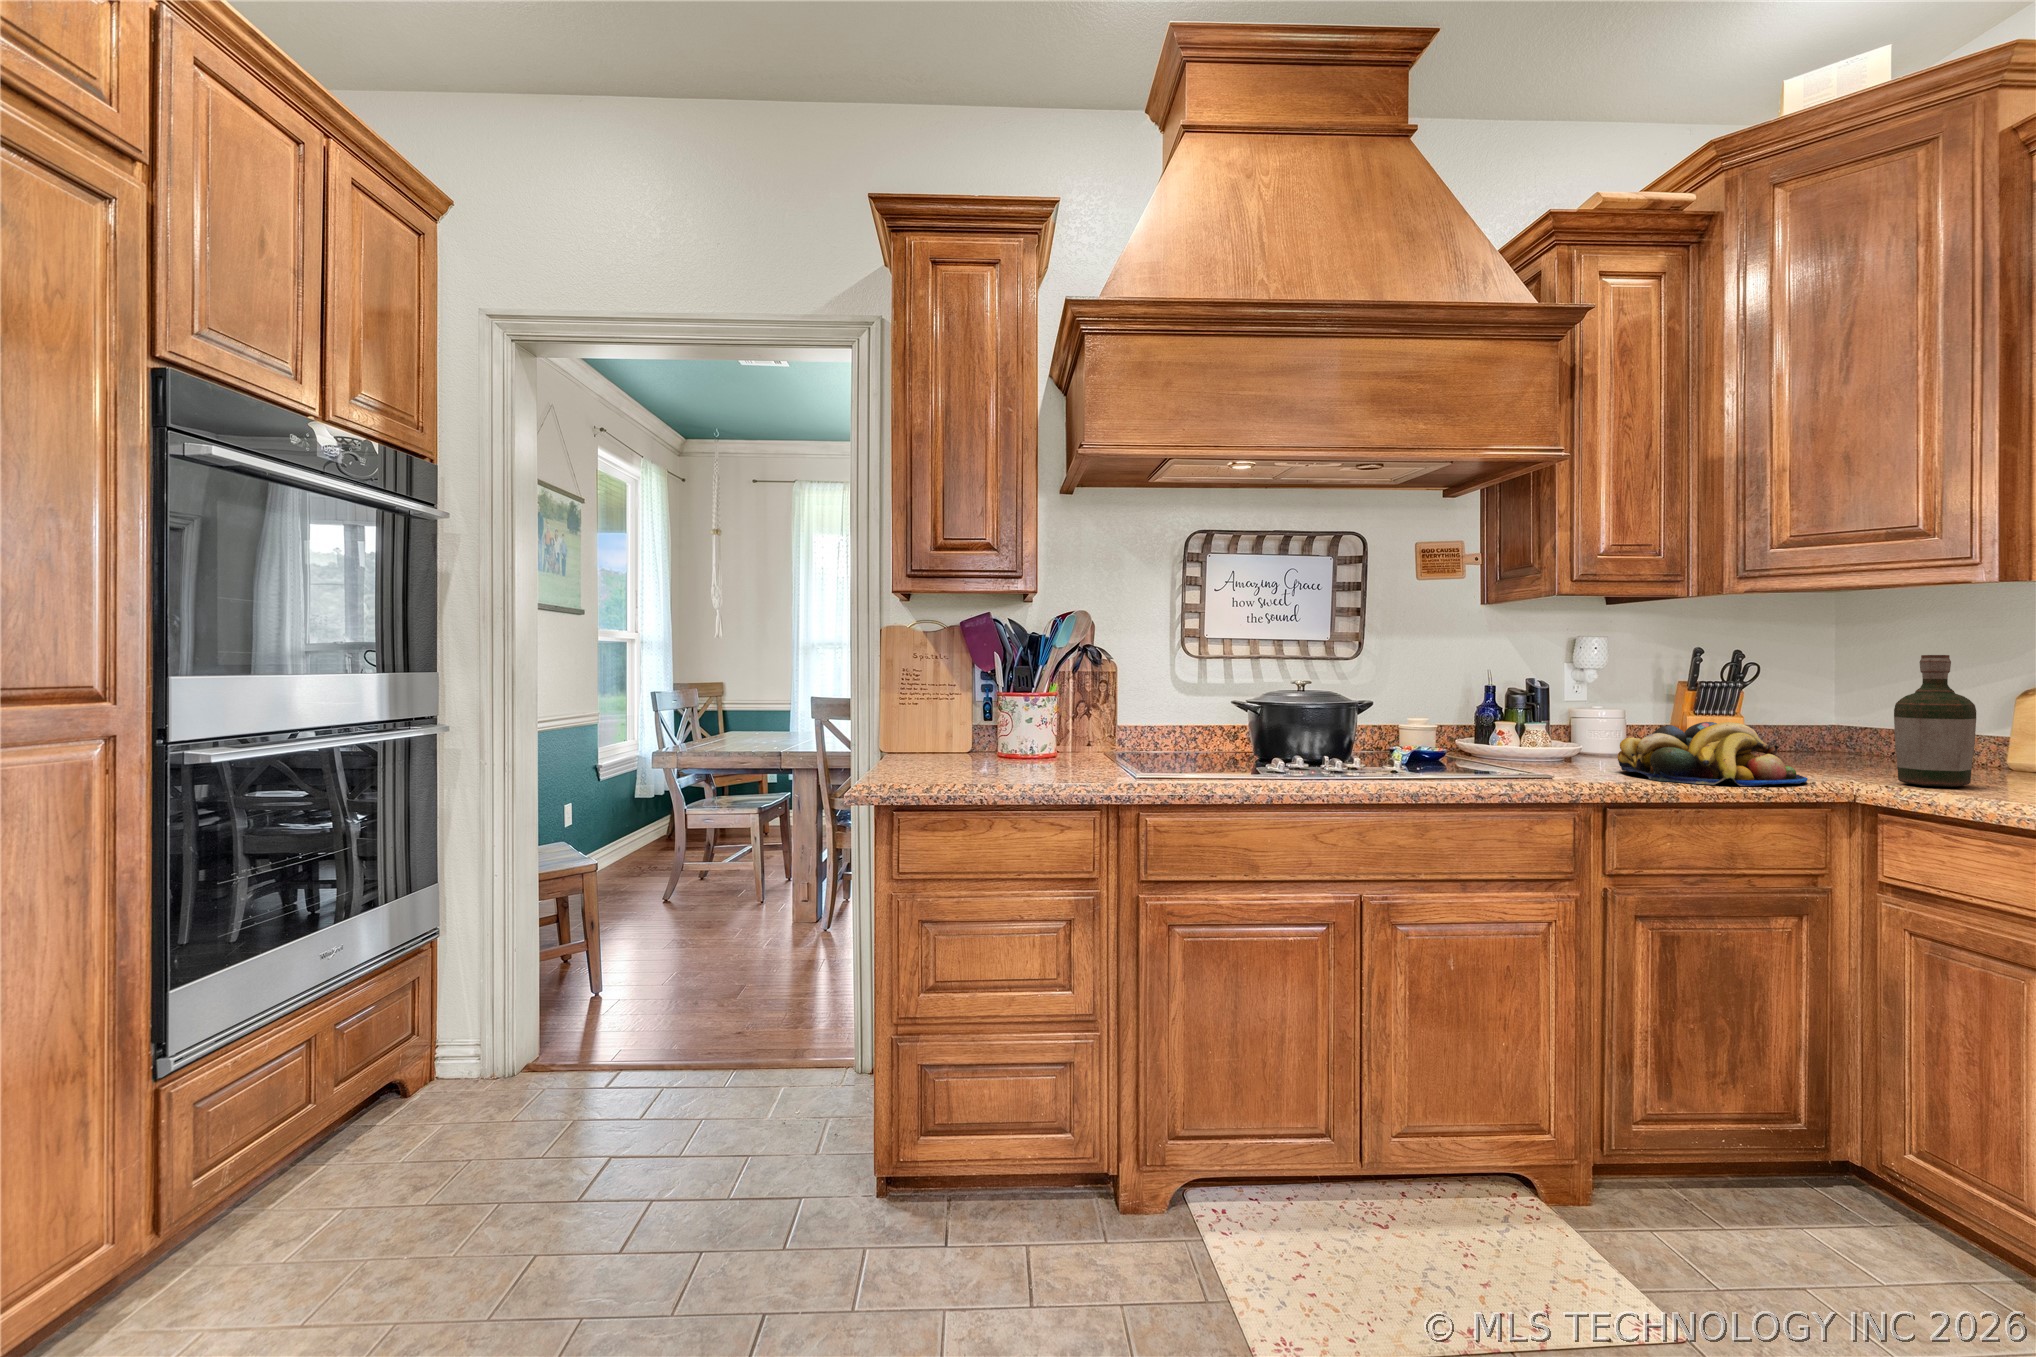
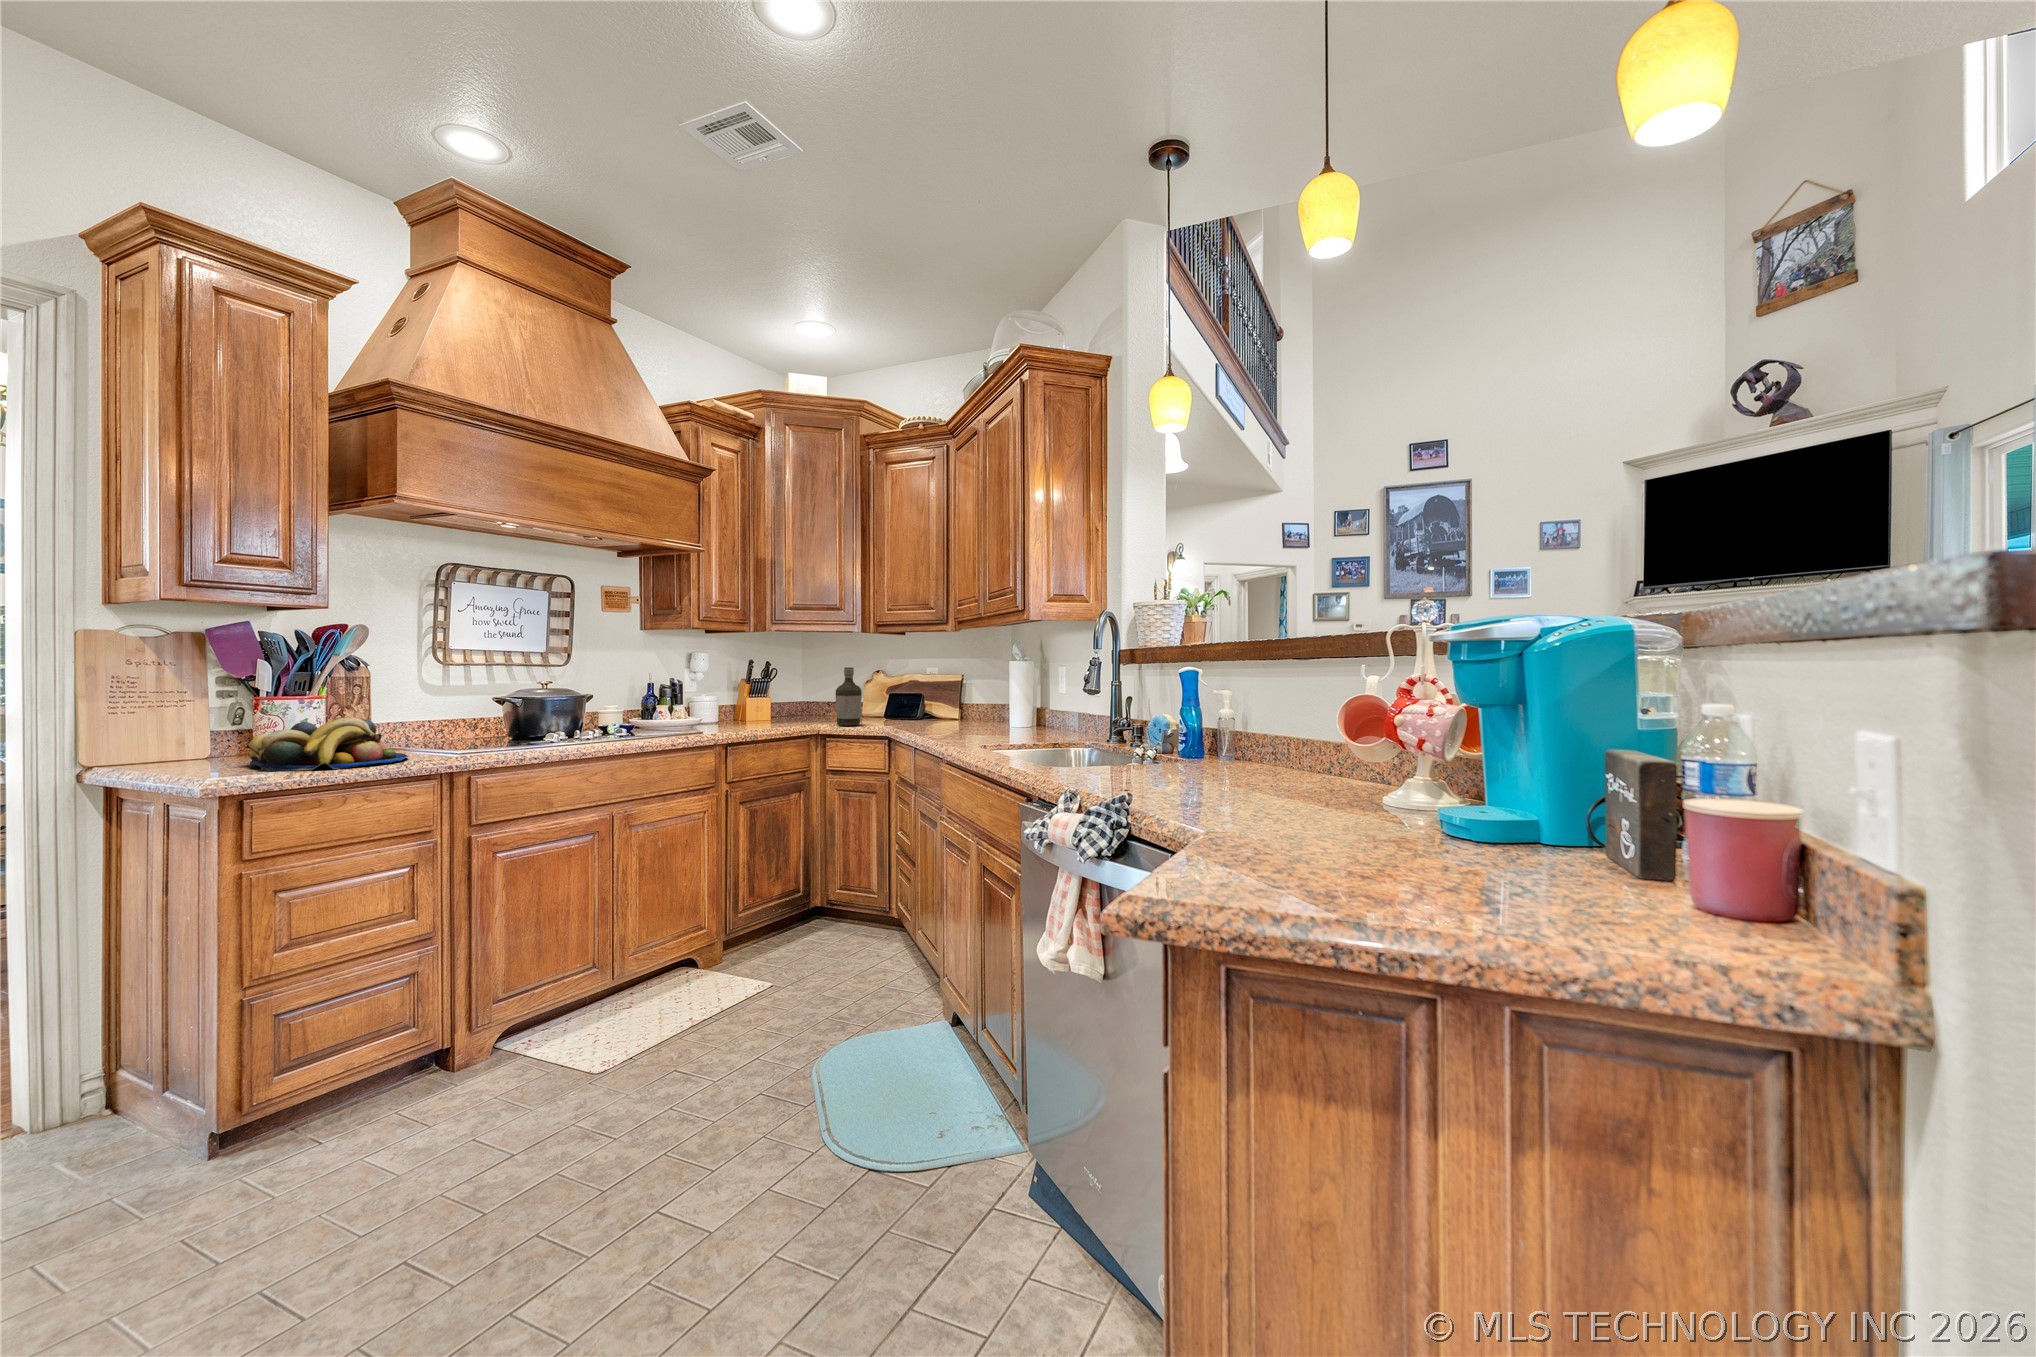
fruit bowl: present [1618,722,1808,786] -> present [249,717,408,771]

